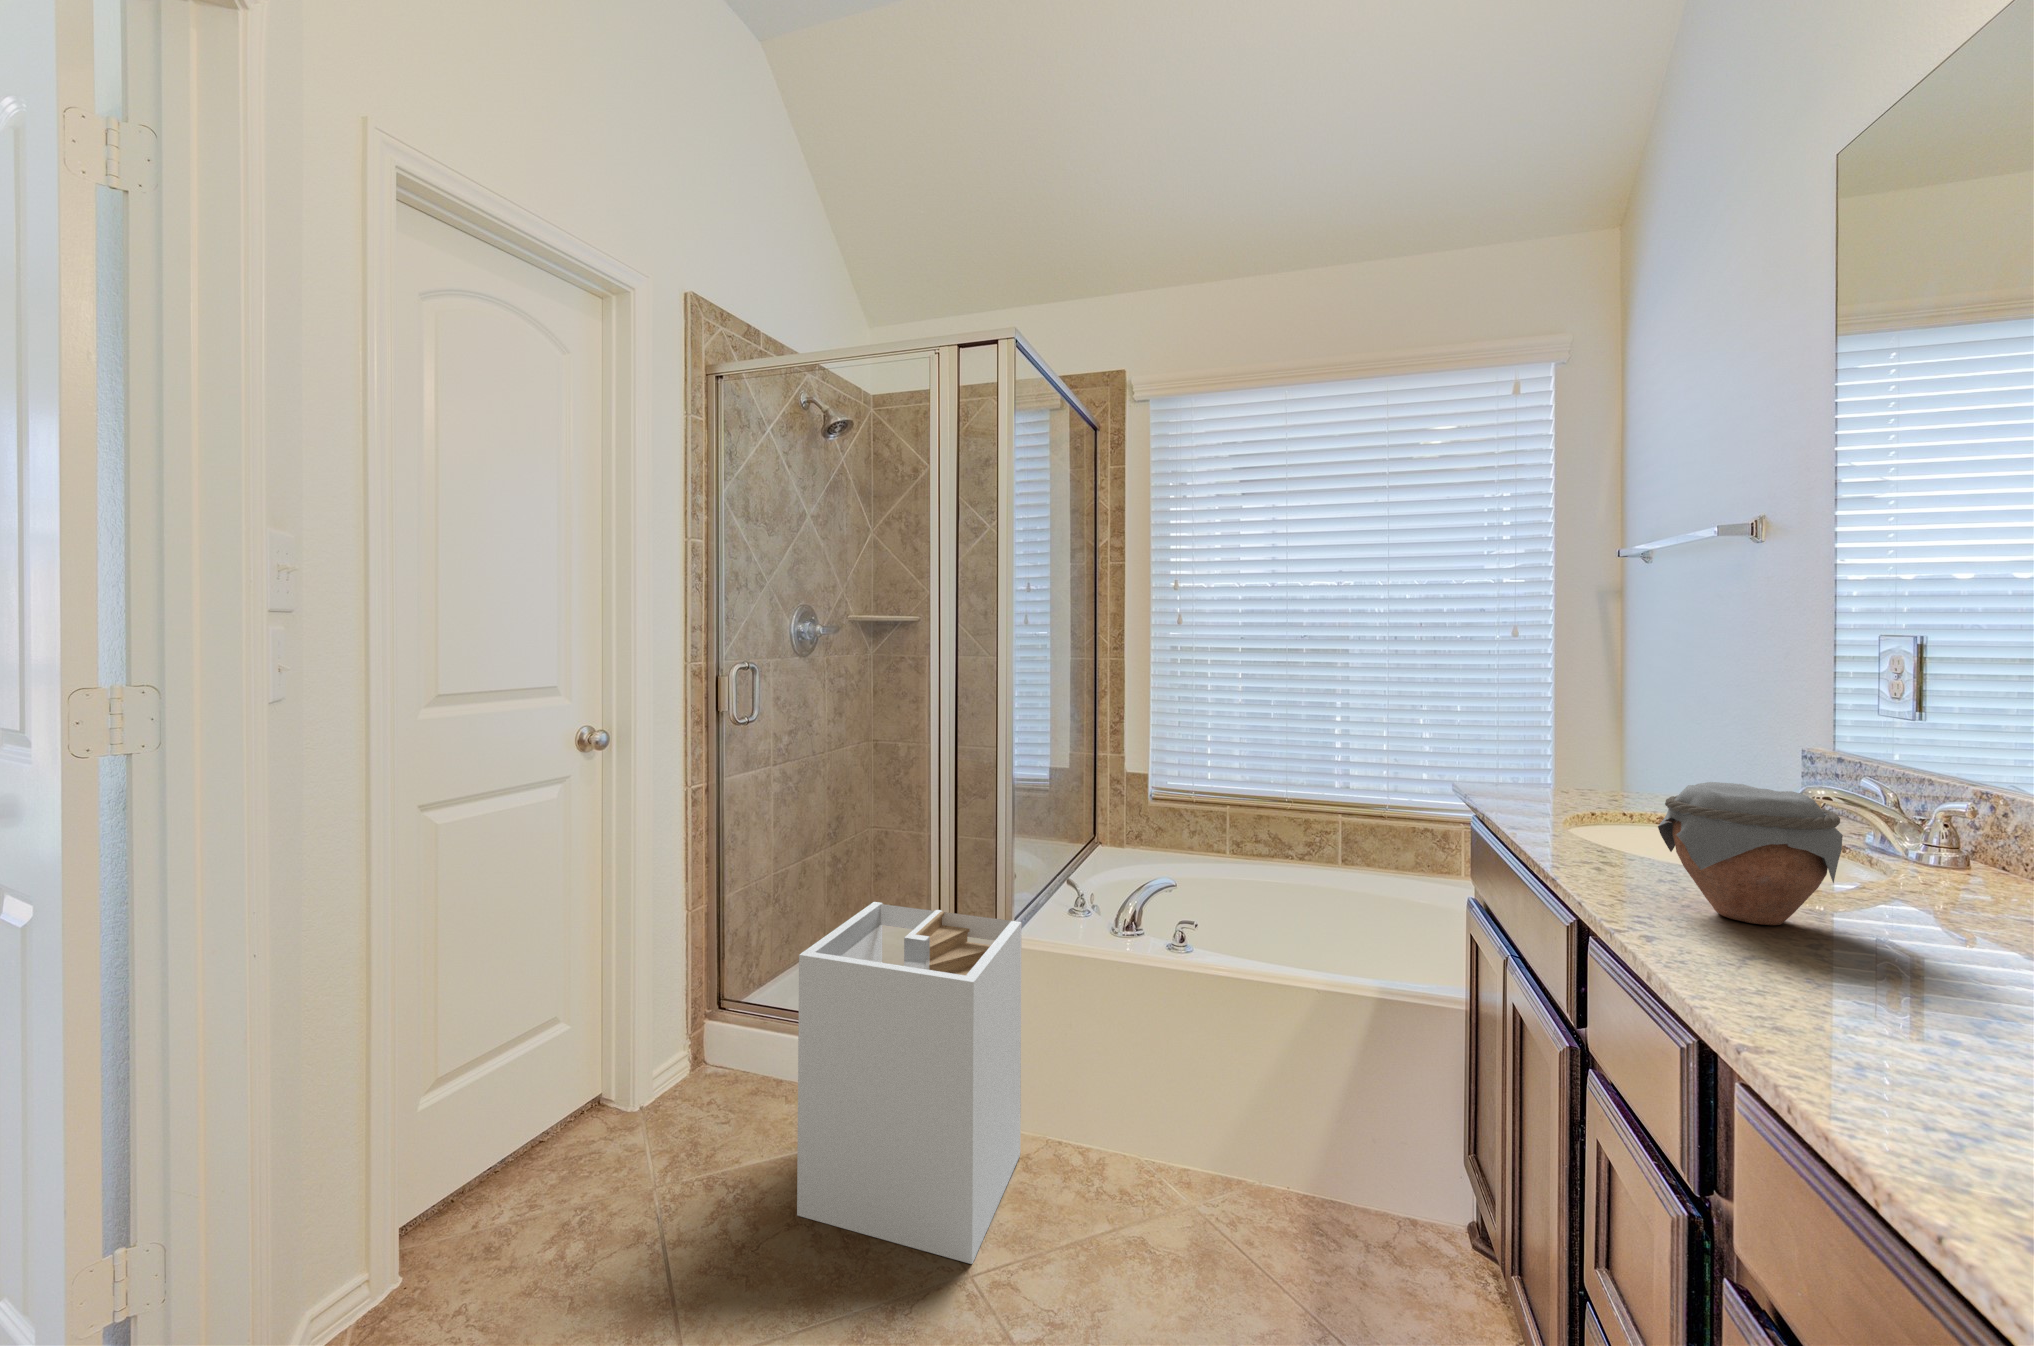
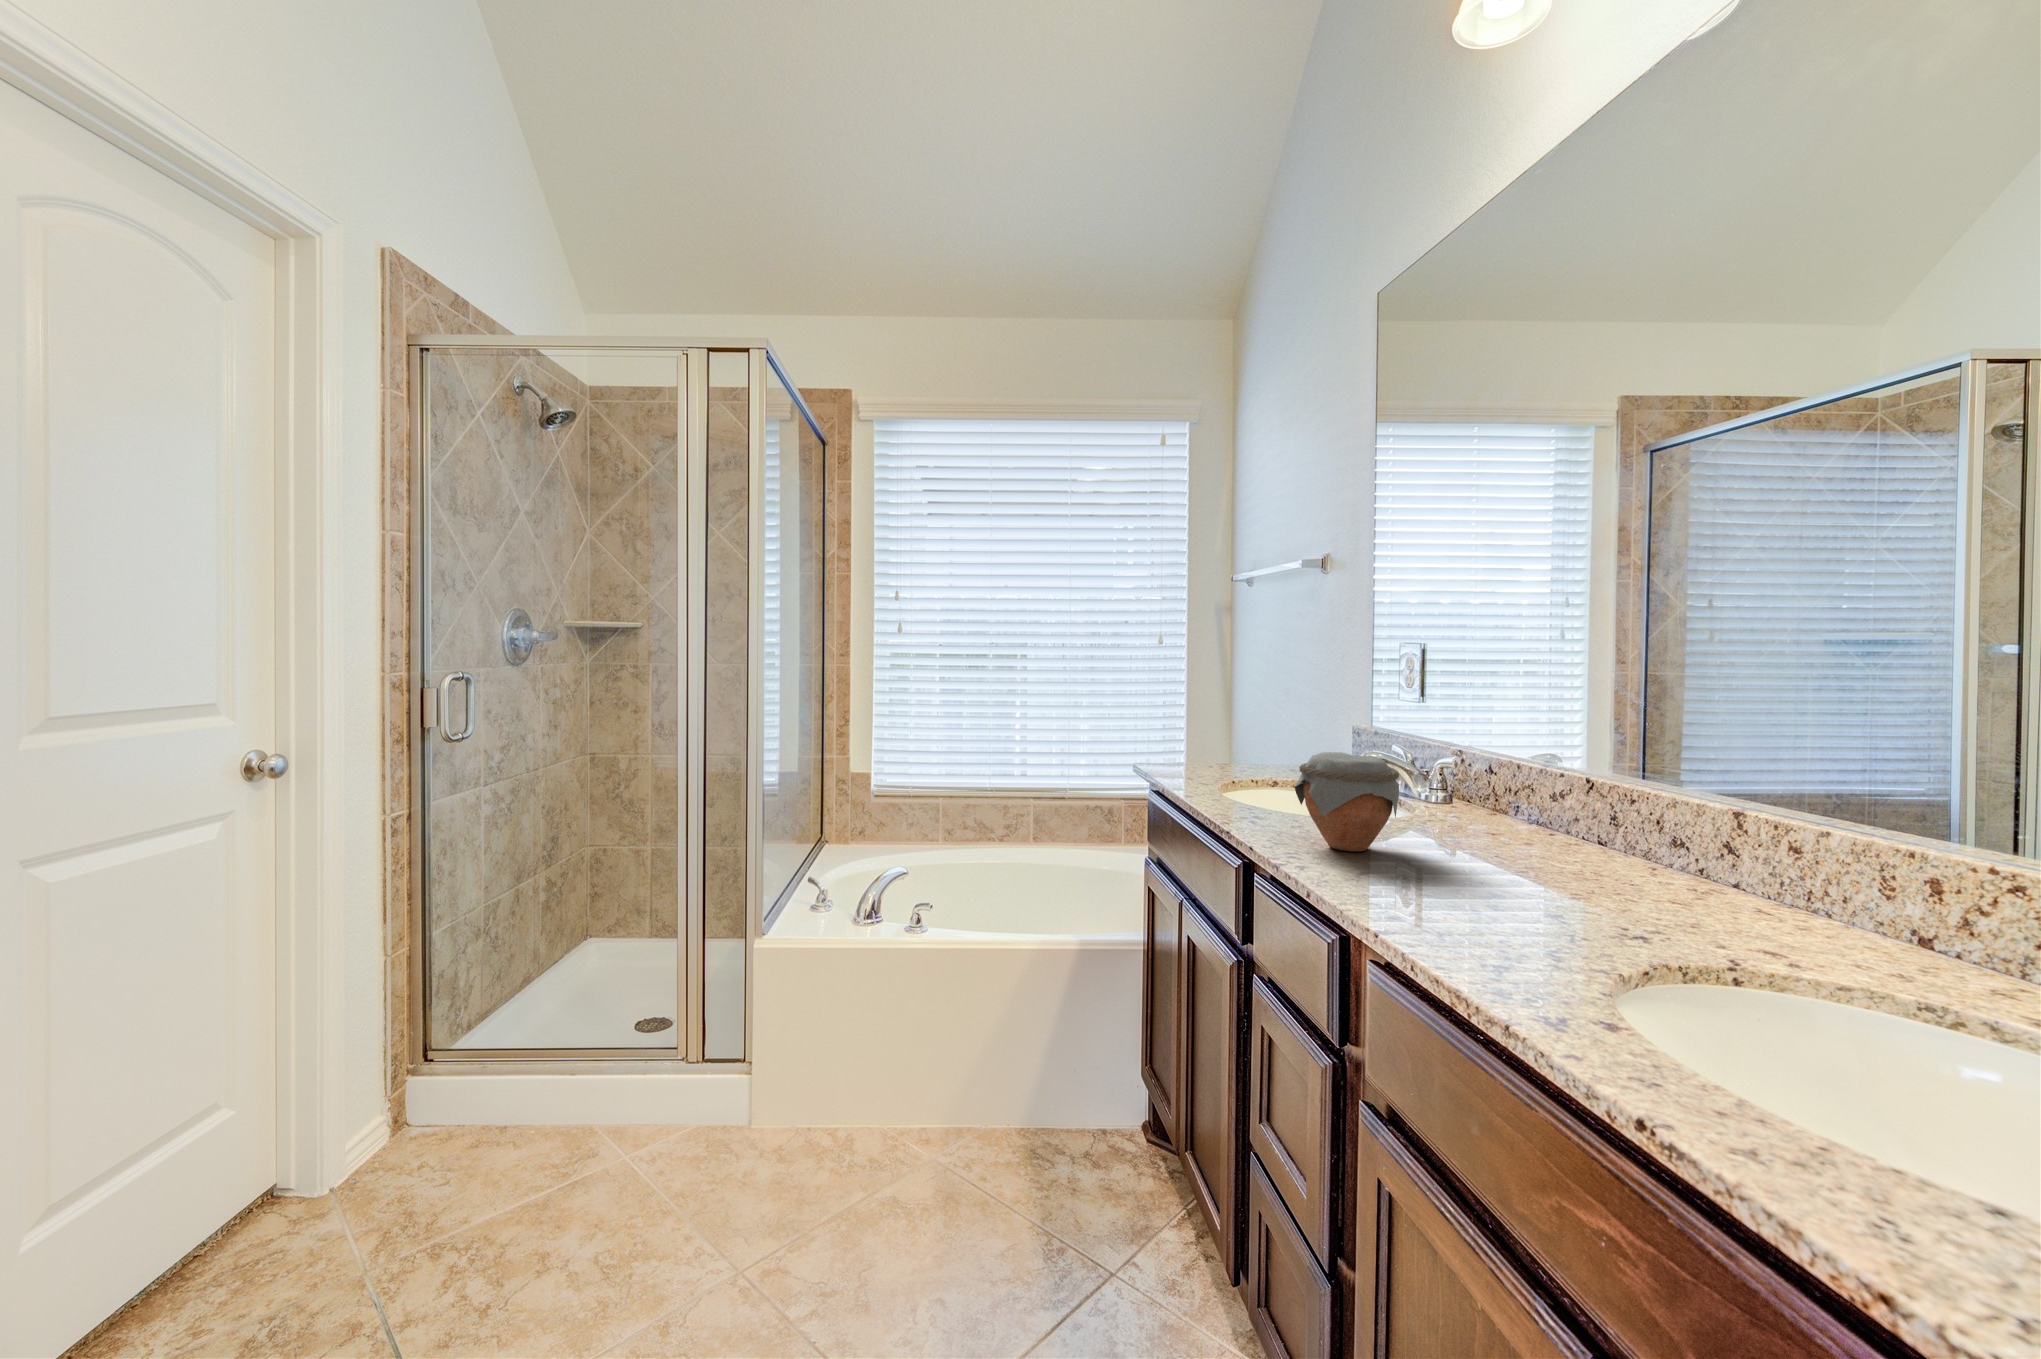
laundry hamper: present [797,902,1021,1264] -> none [540,920,777,1264]

